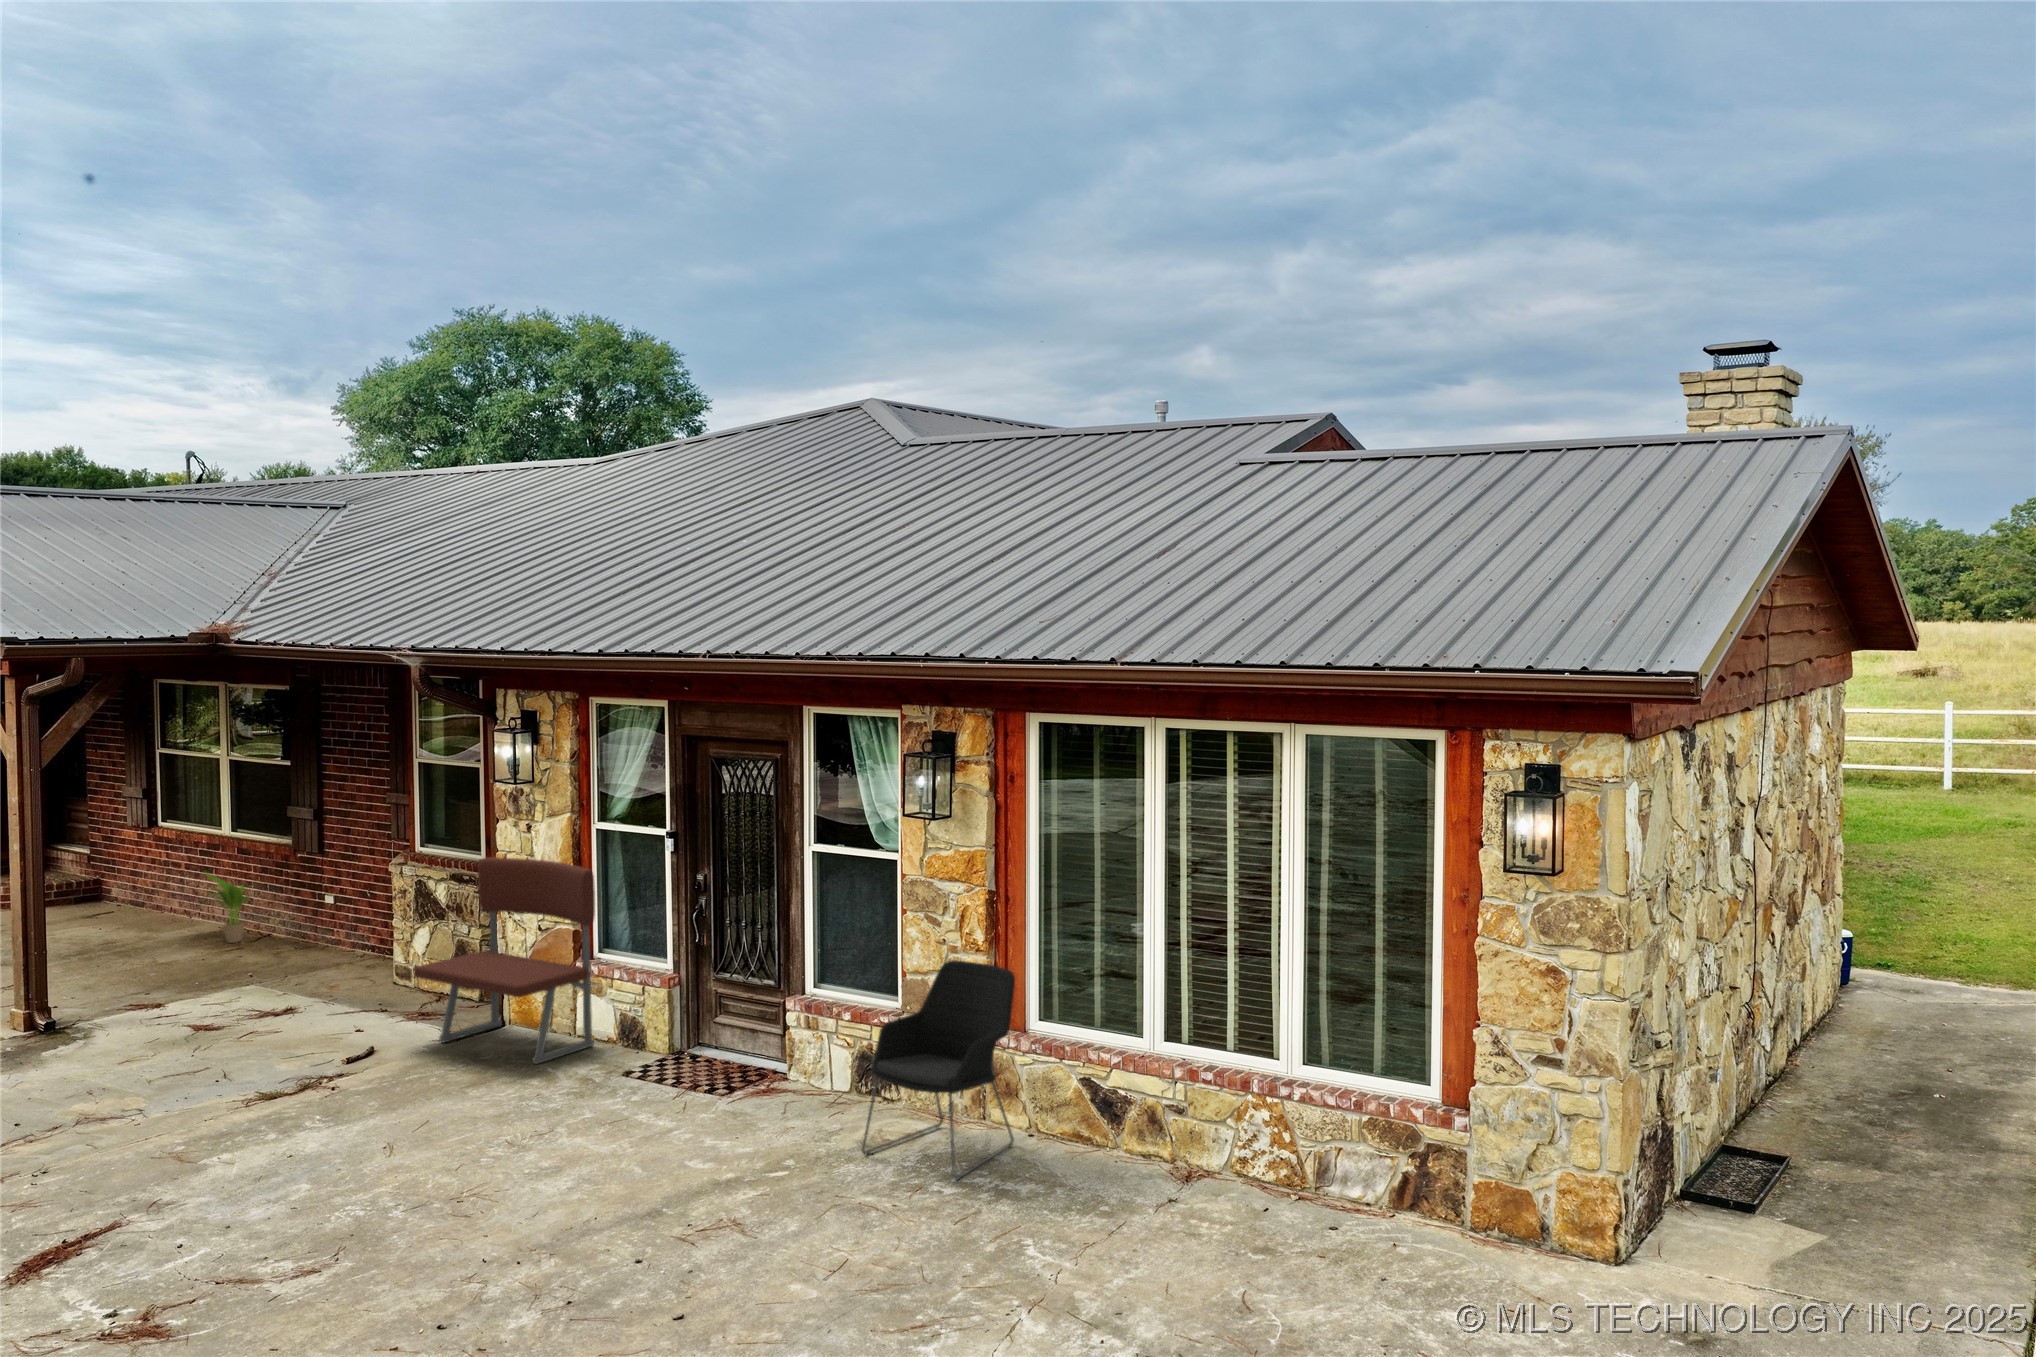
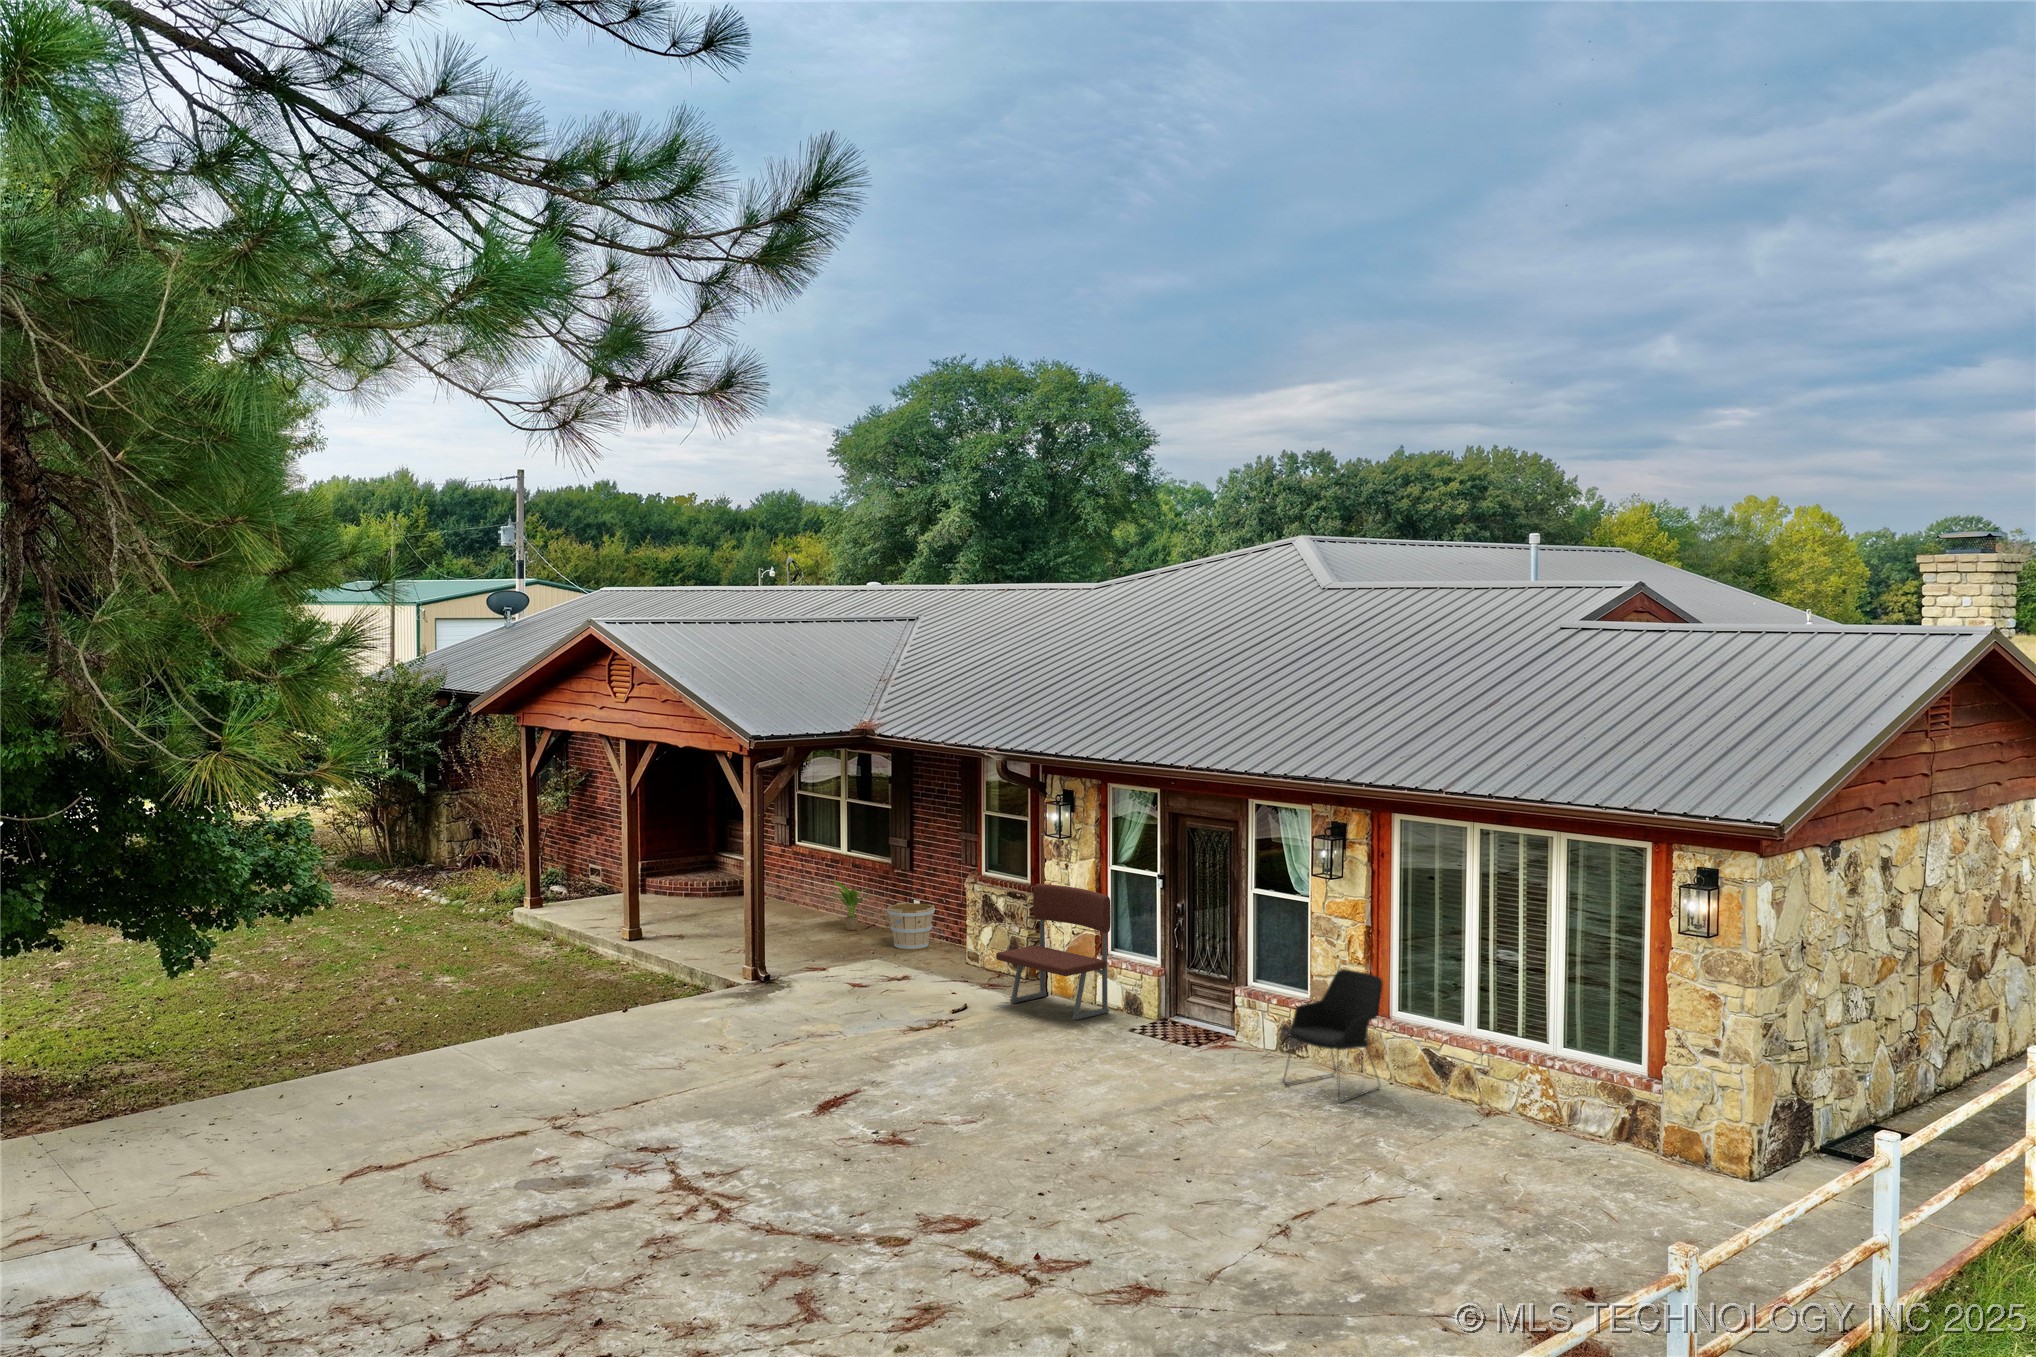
wooden bucket: none [276,898,354,967] -> present [887,902,935,950]

